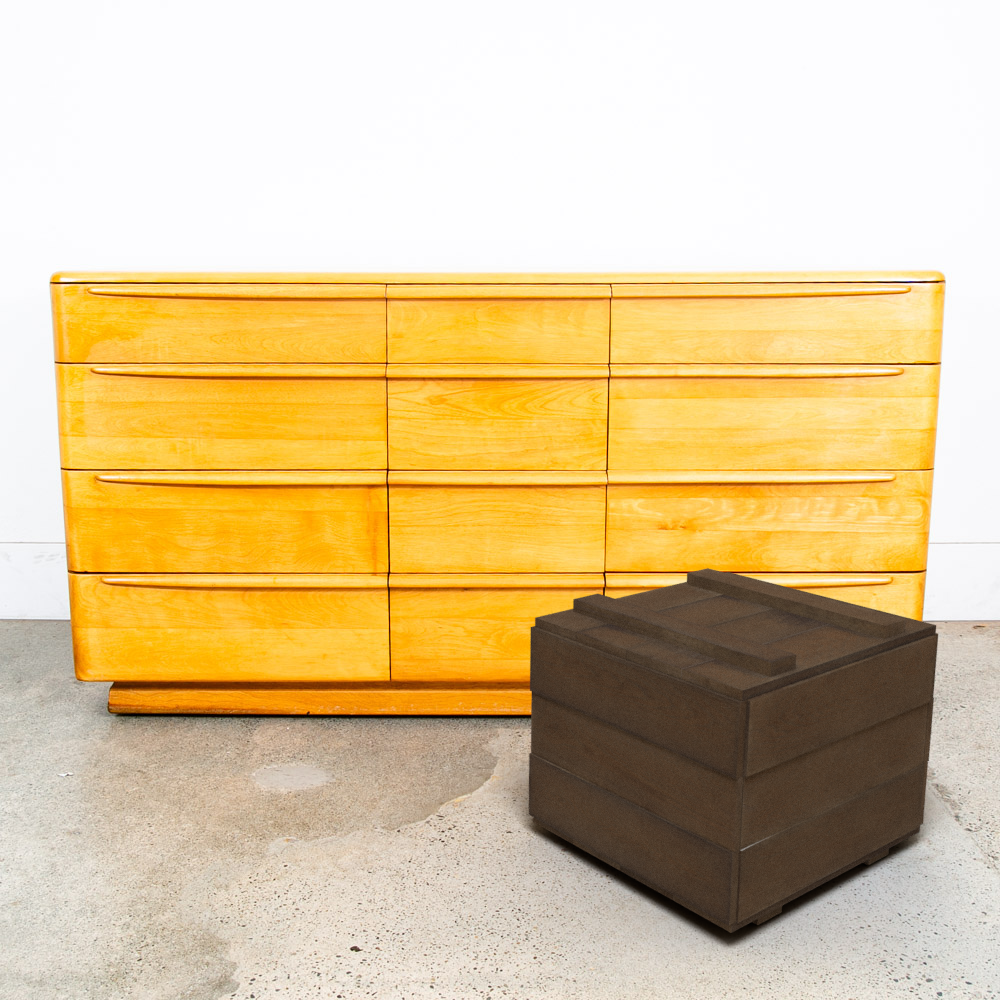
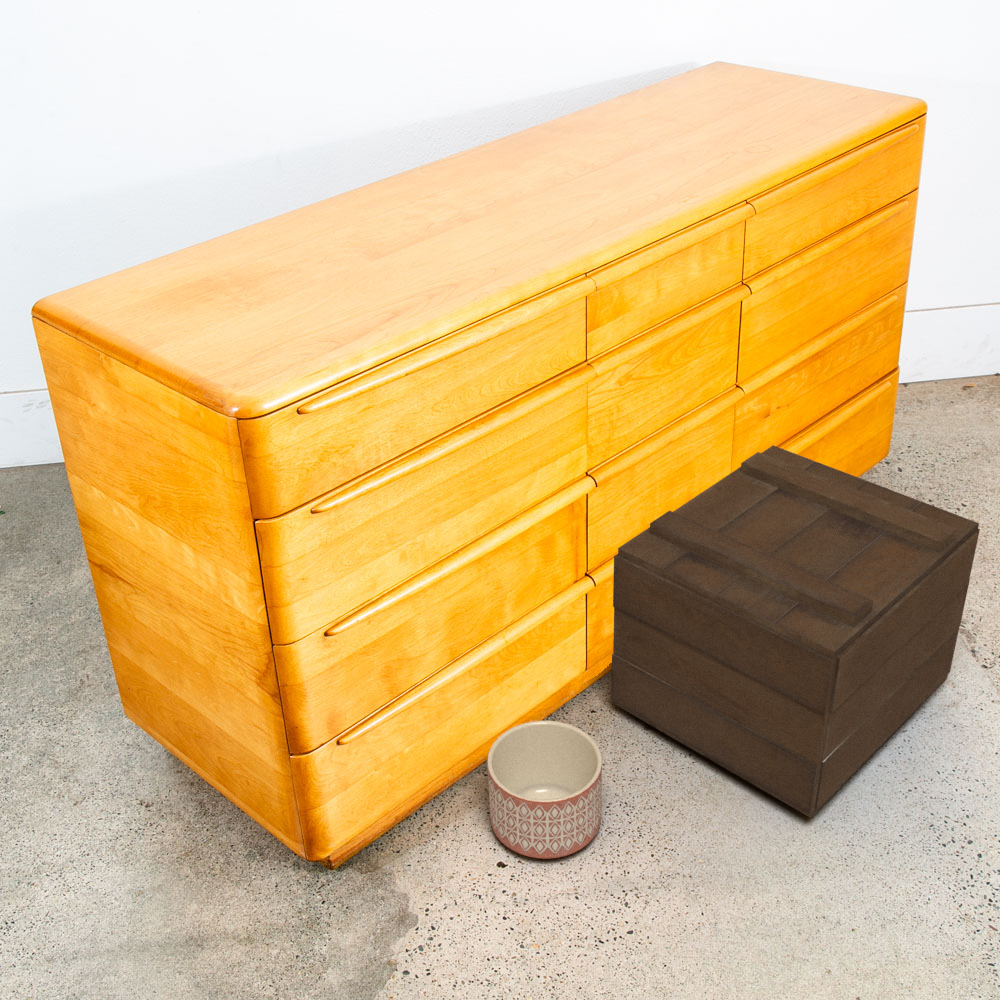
planter: none [355,794,486,944] -> present [487,721,602,859]

